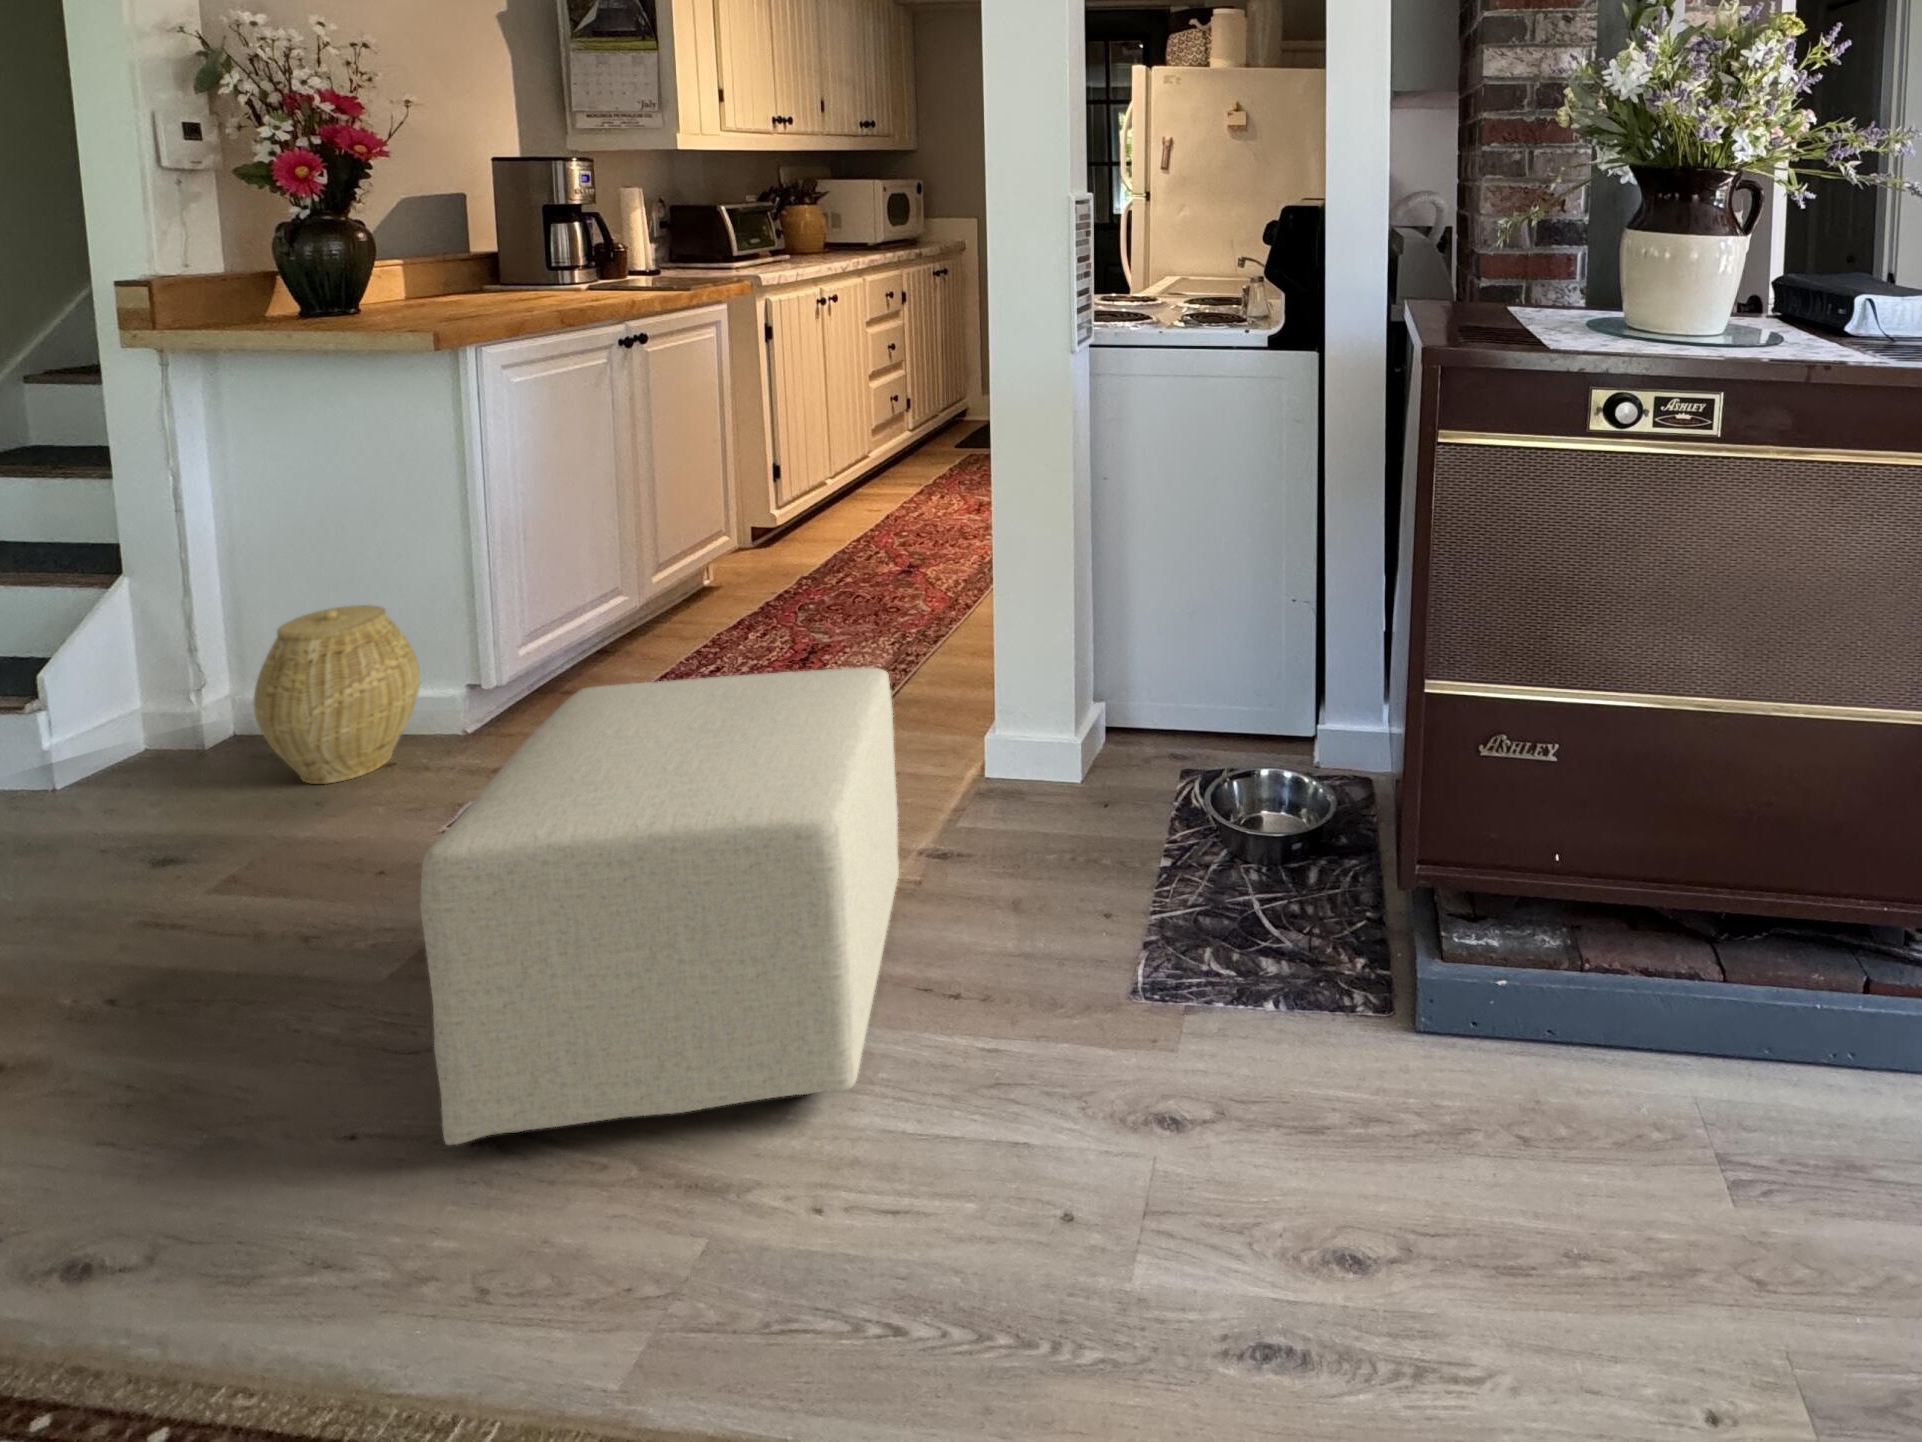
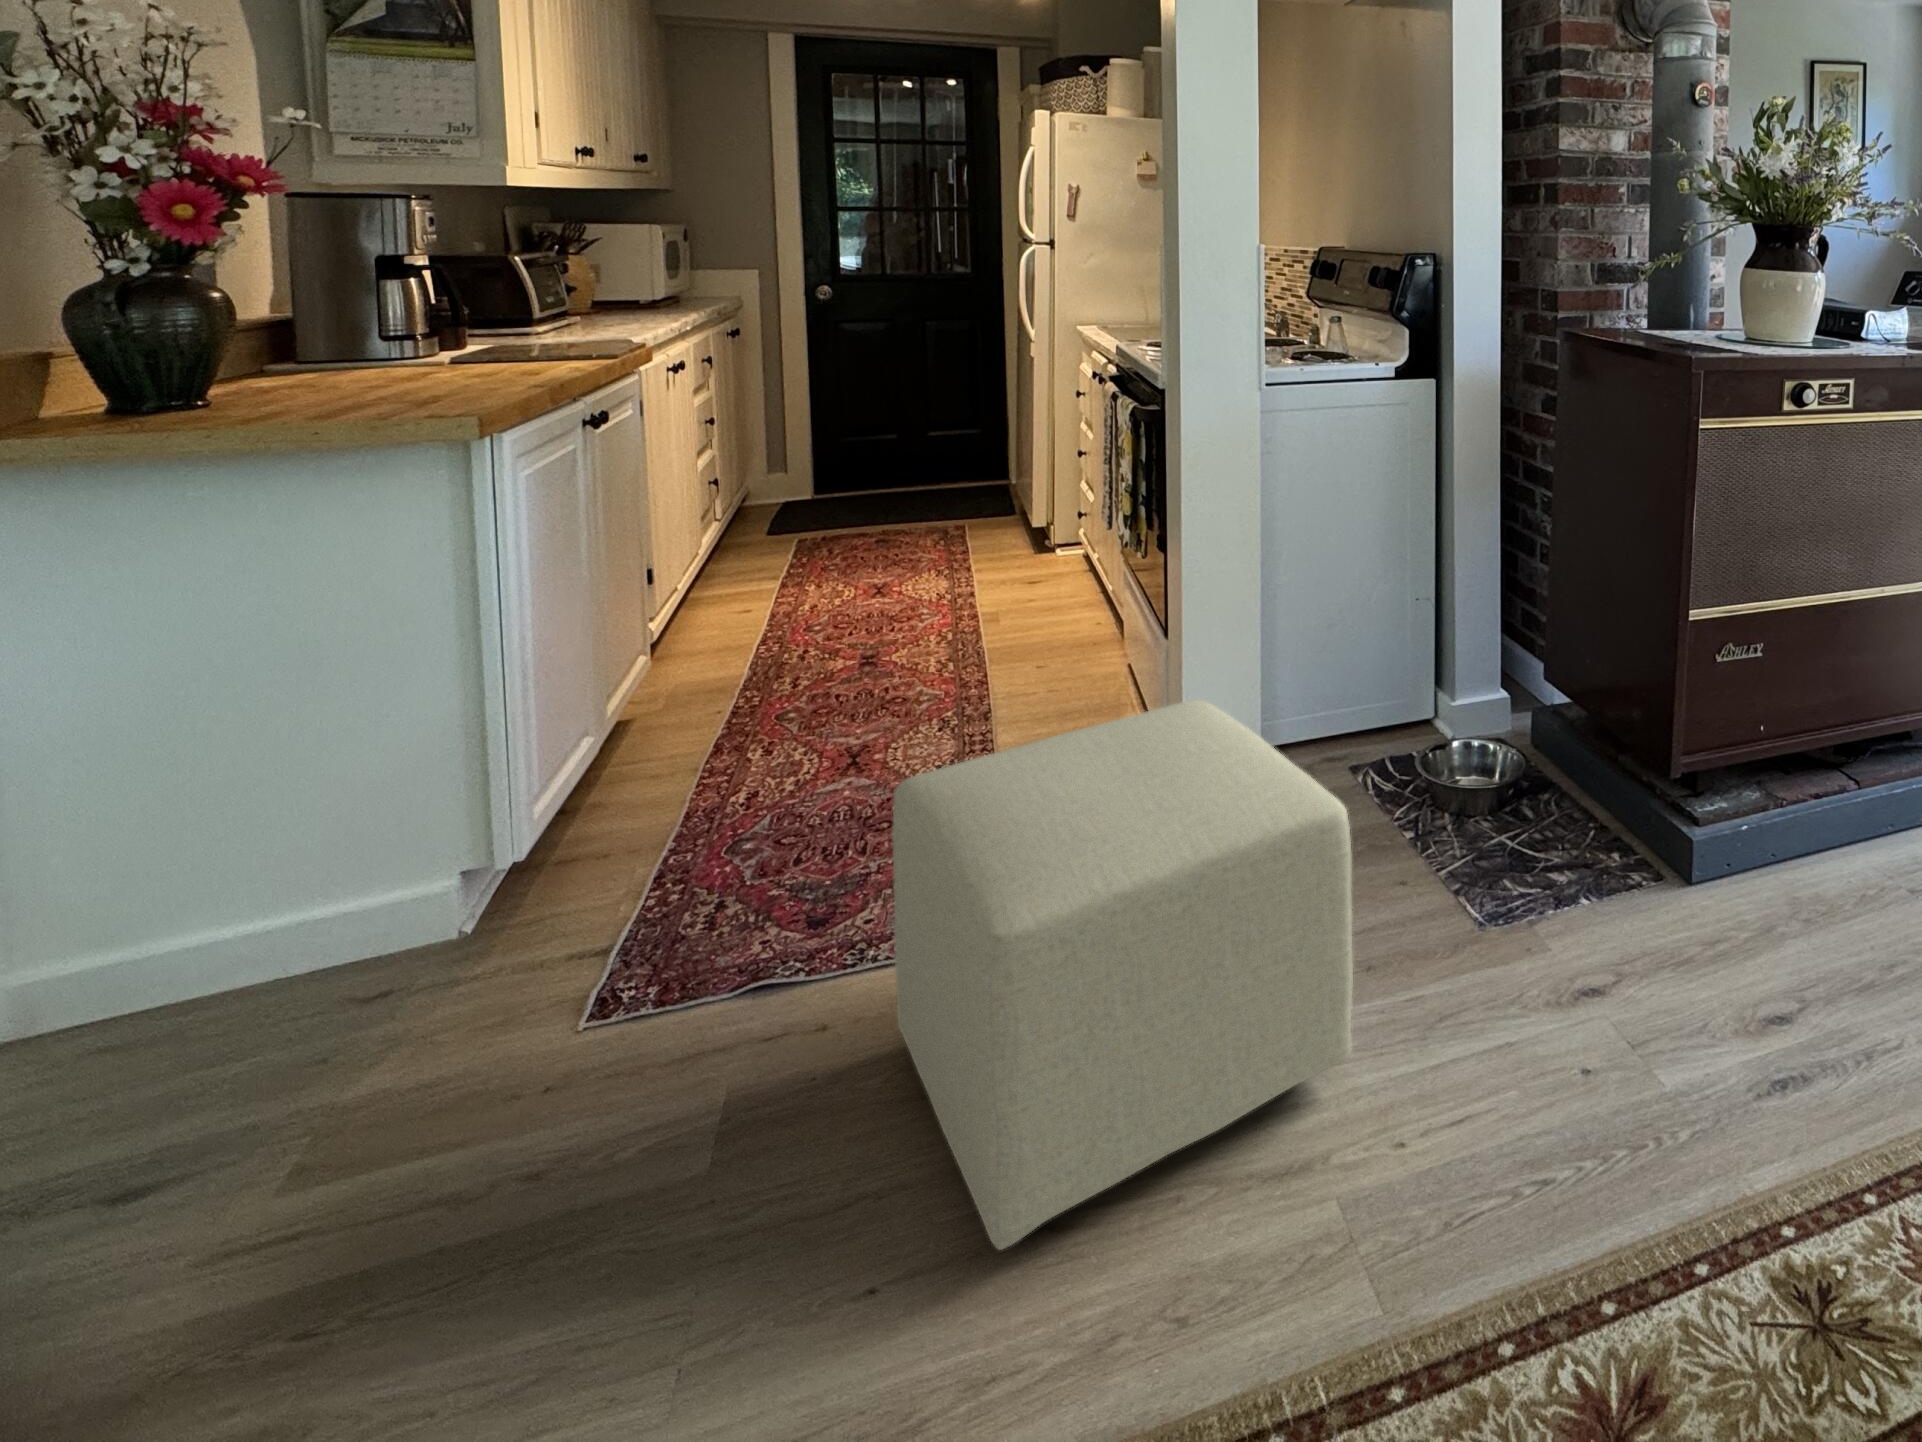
woven basket: present [254,605,420,784] -> none [131,786,398,1051]

